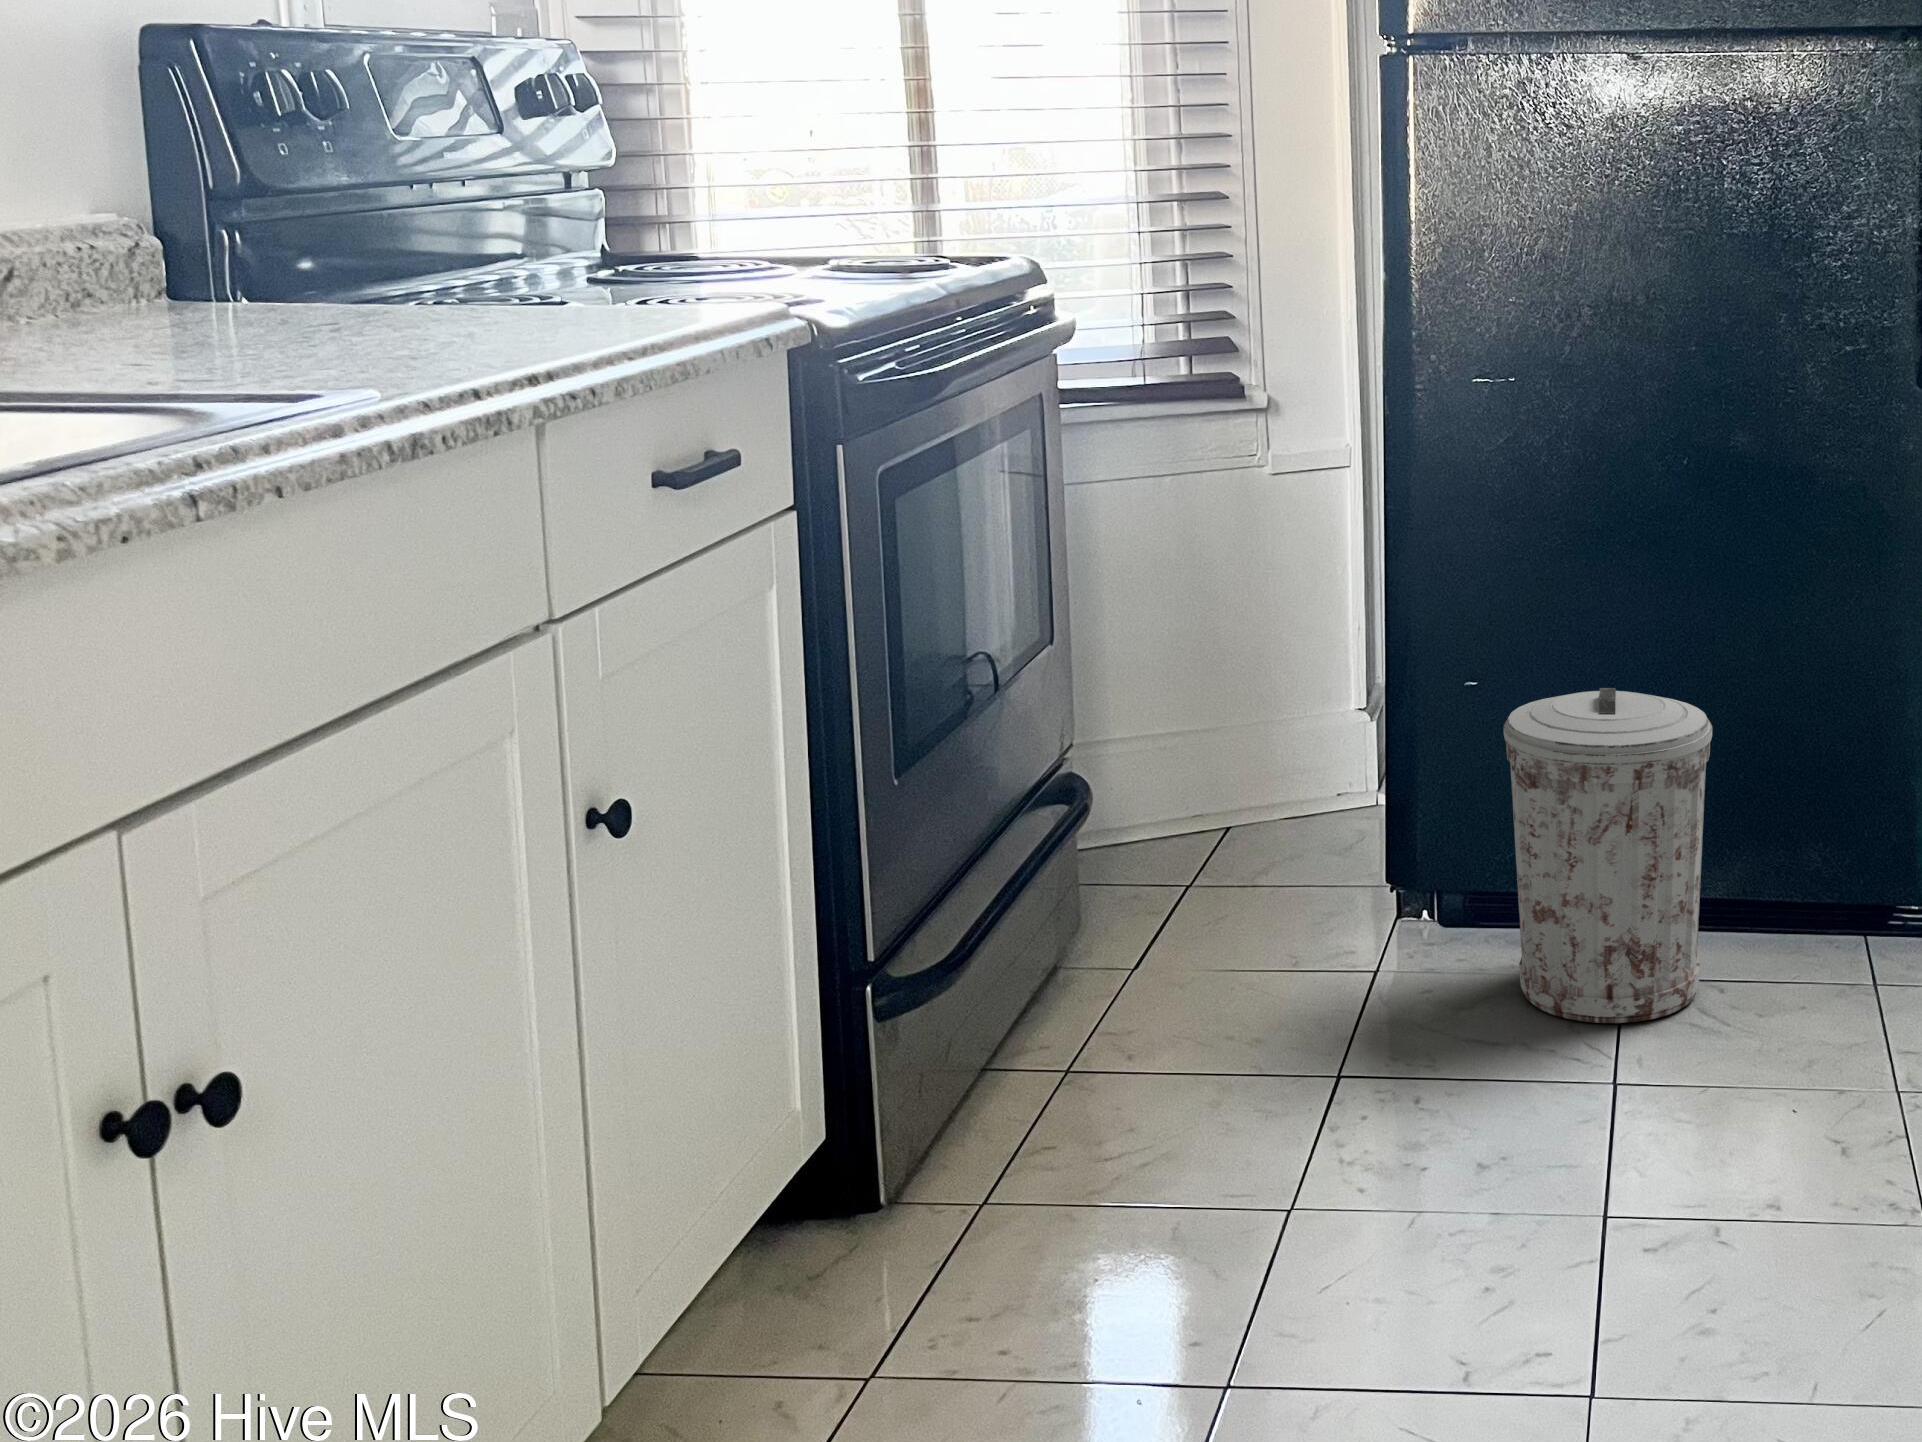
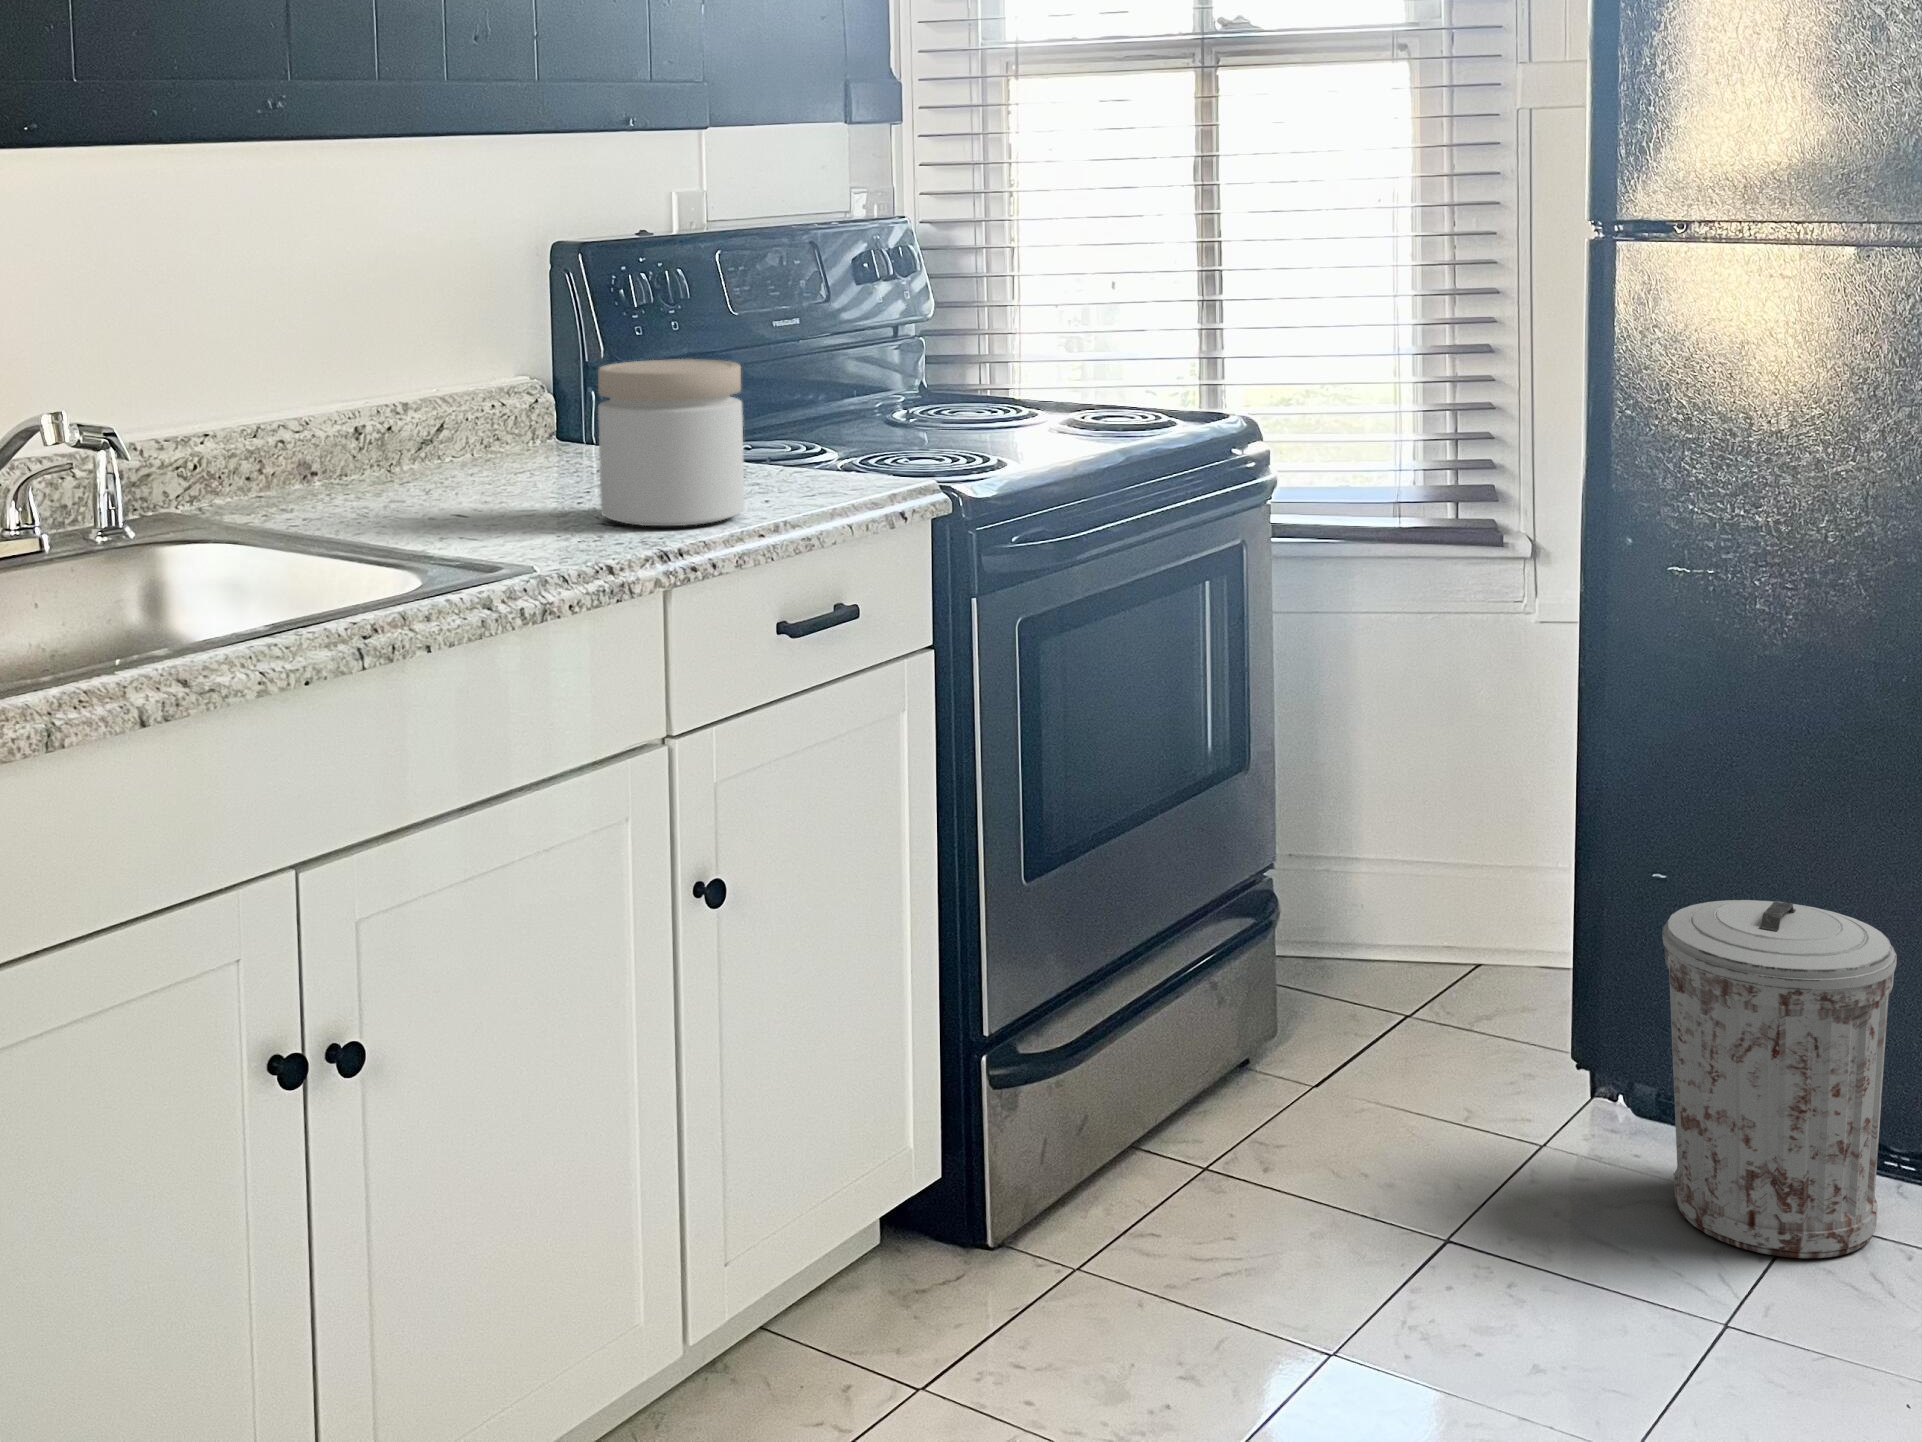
jar: none [361,141,583,354] -> present [598,359,745,526]

